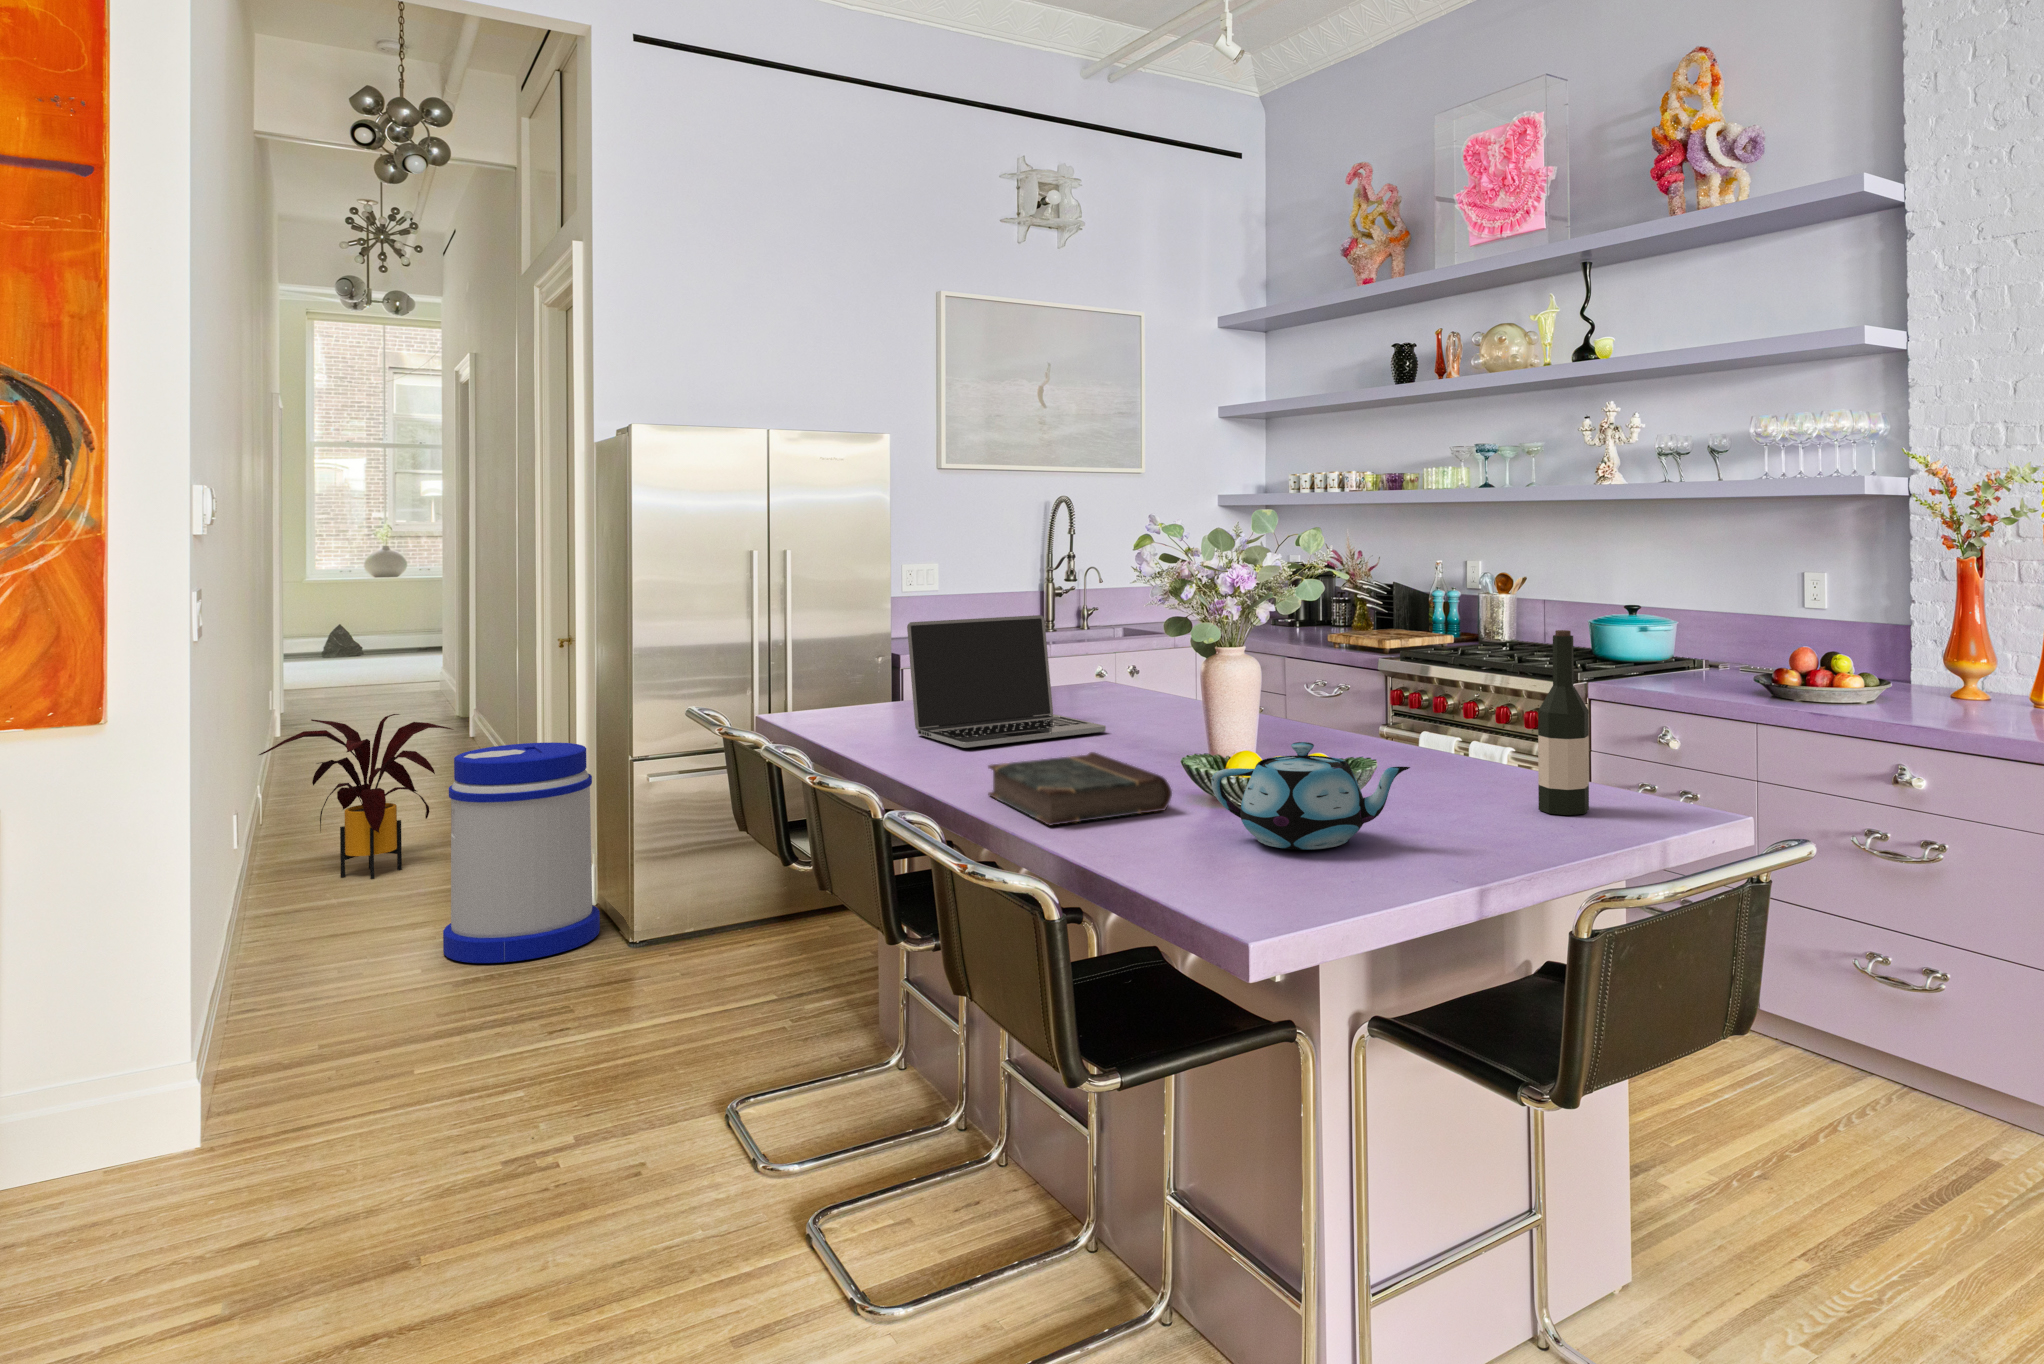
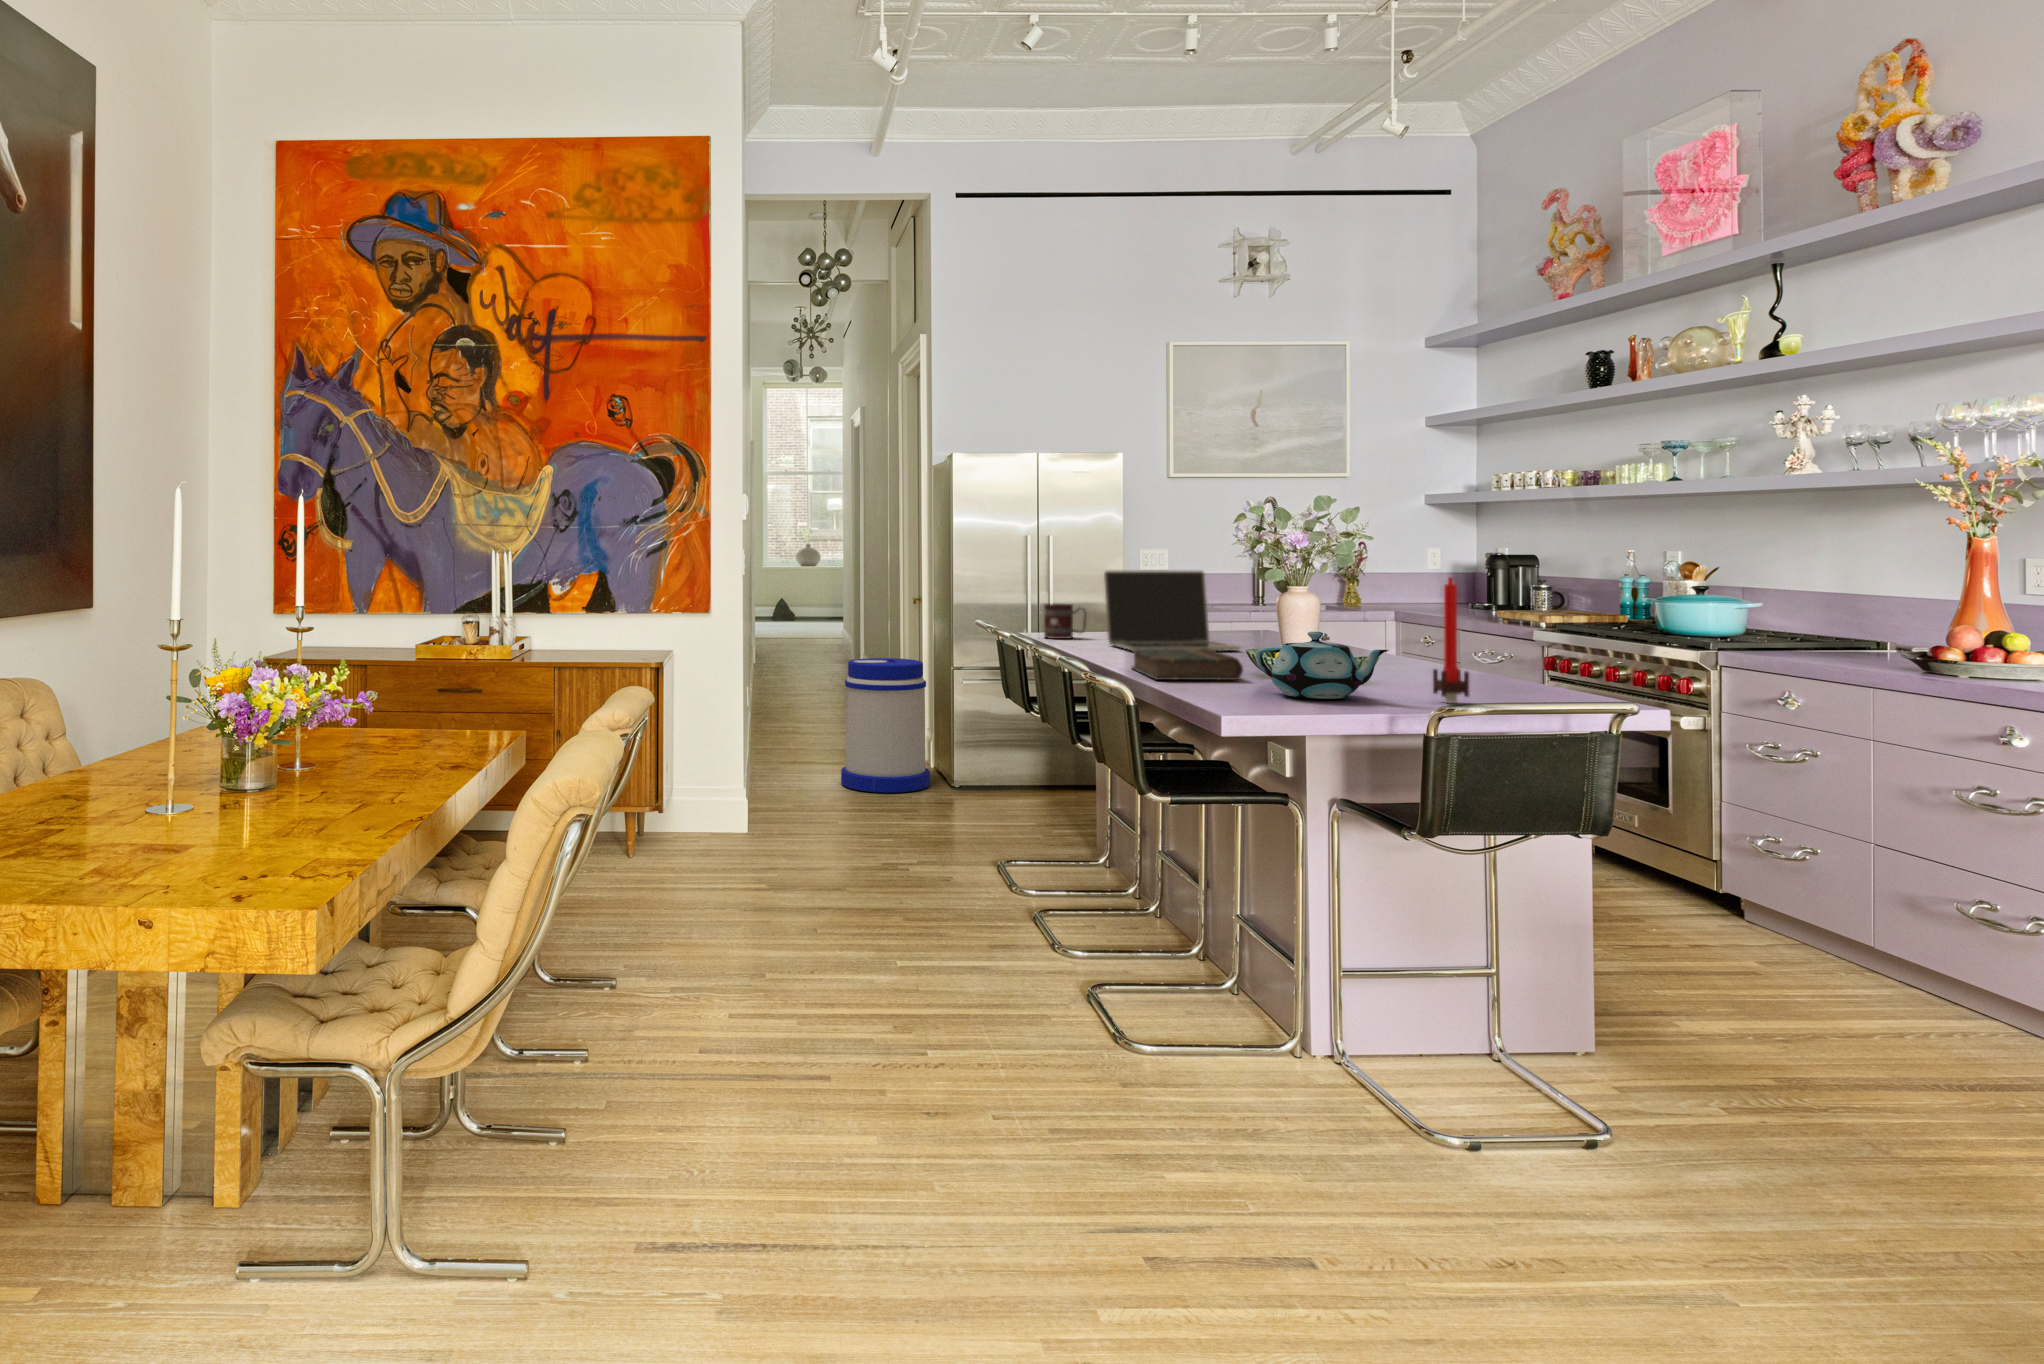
wine bottle: present [1538,630,1589,815] -> none [1522,567,1566,703]
candle: none [1451,652,1501,833] -> present [1433,577,1469,703]
mug: none [807,669,874,726] -> present [1044,604,1087,639]
house plant: present [259,714,453,879] -> none [747,641,851,744]

